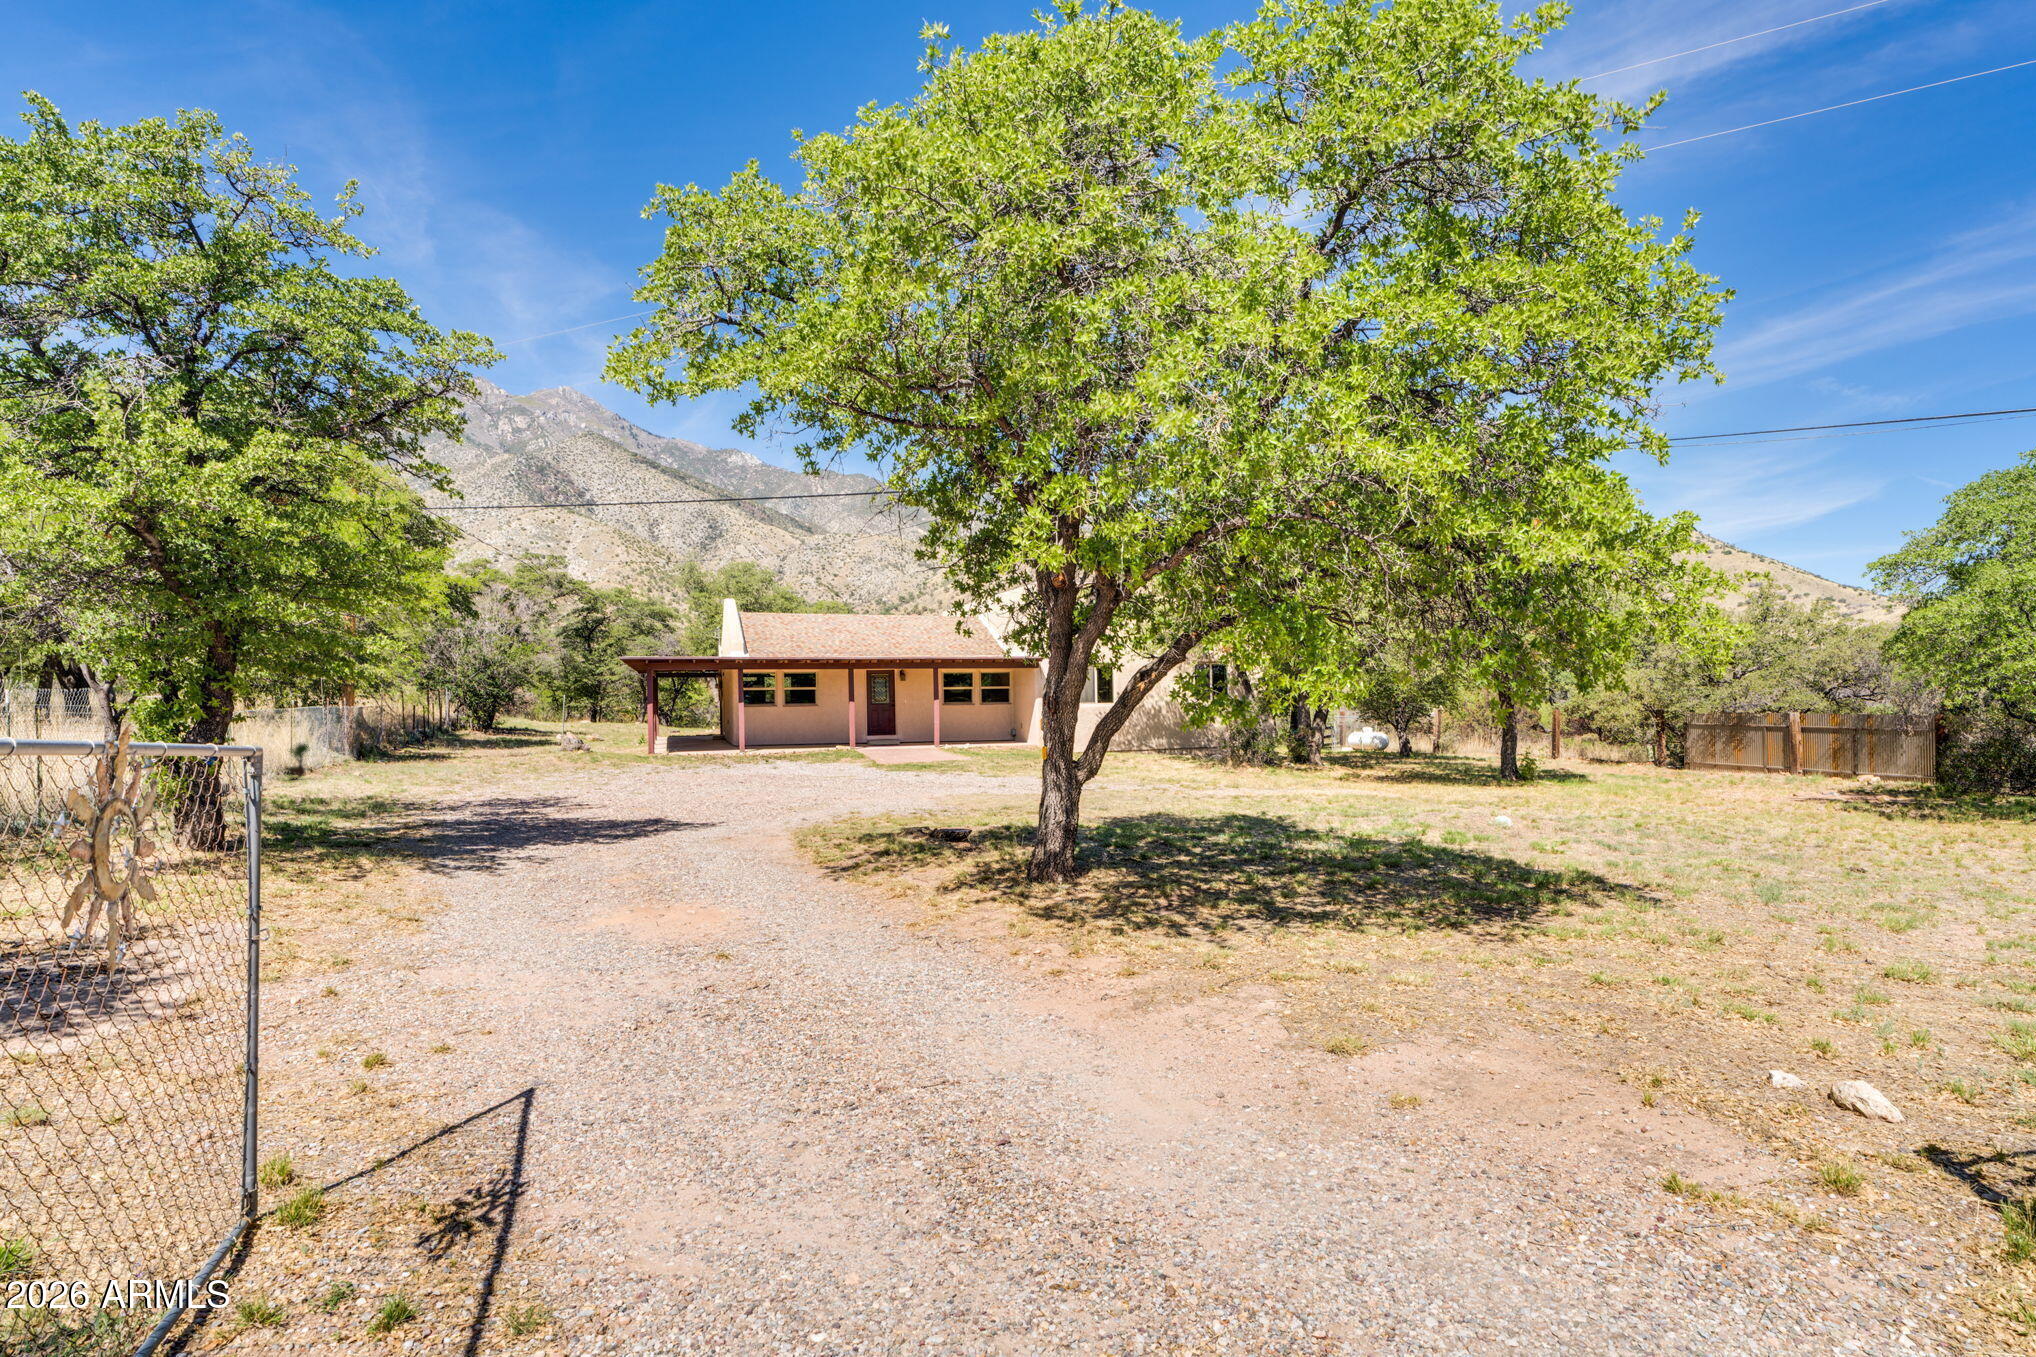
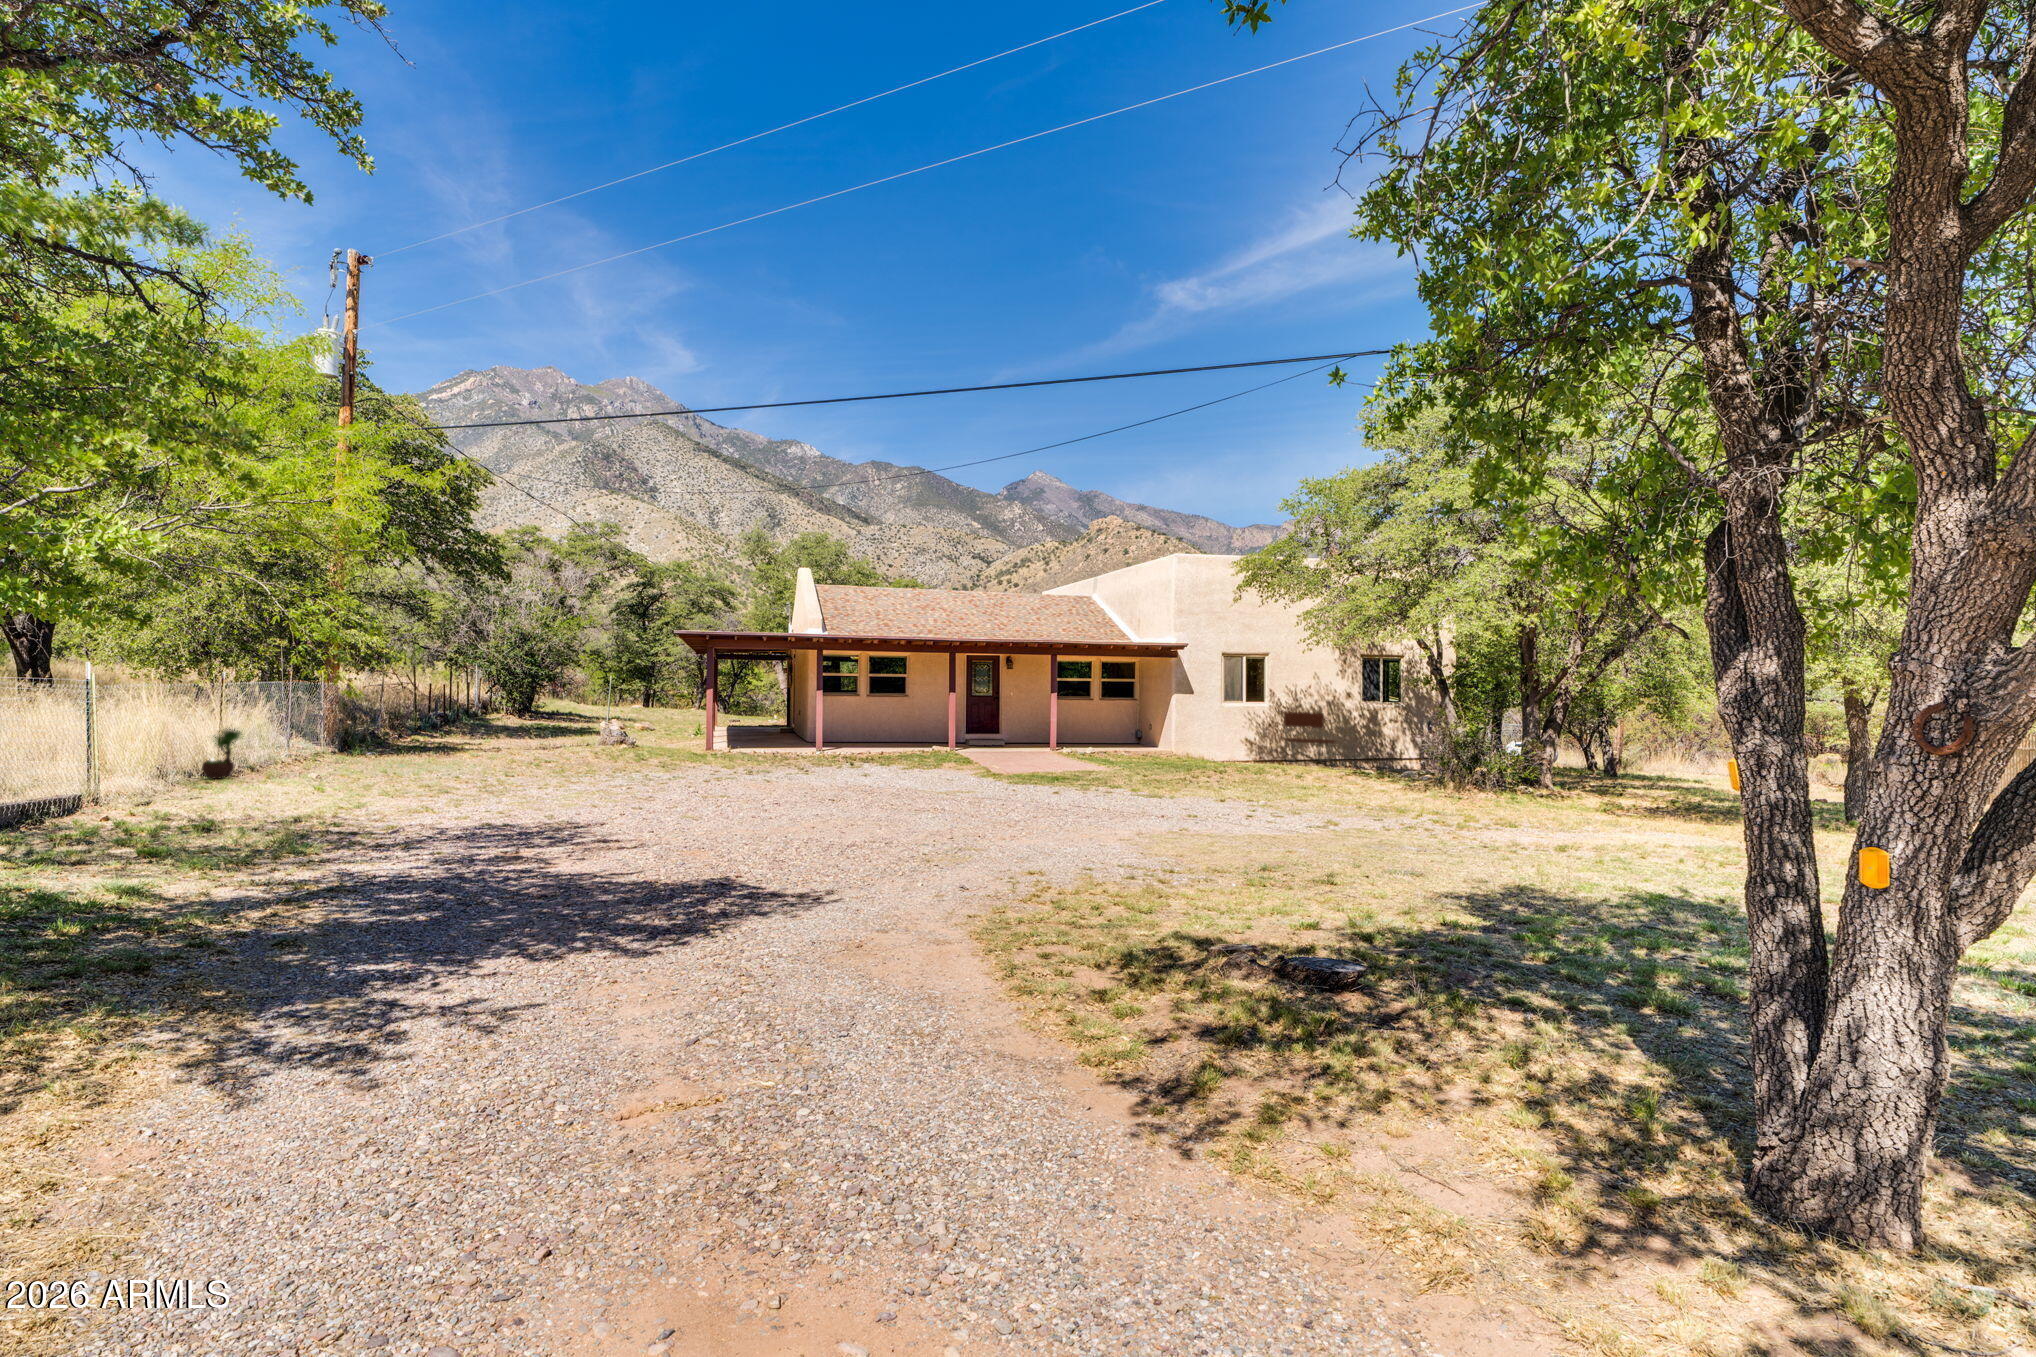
bench: none [1125,710,1165,751] -> present [1284,712,1336,762]

